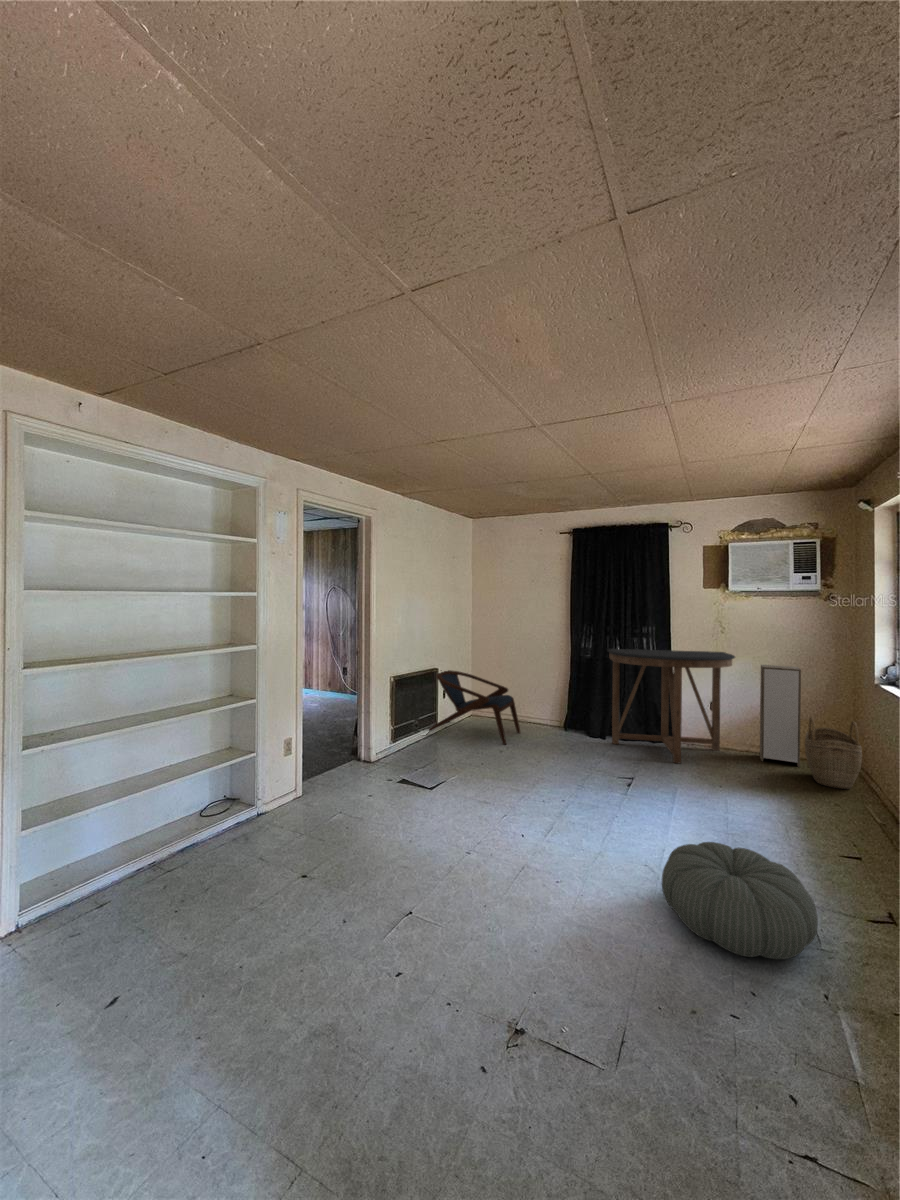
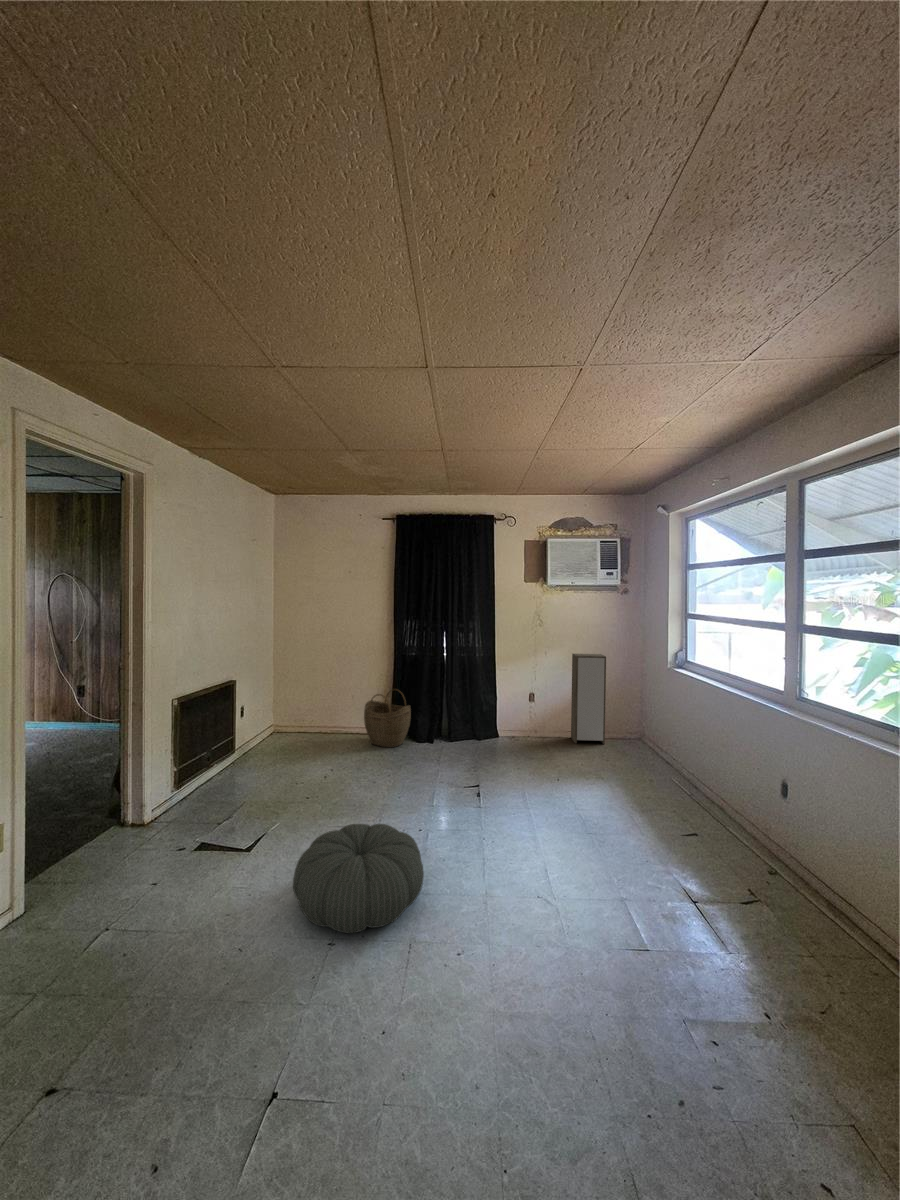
console table: present [607,649,735,763] -> none [438,643,556,758]
armchair: present [429,670,520,745] -> none [214,681,343,767]
woven basket: present [805,717,862,789] -> present [364,689,411,748]
pouf: present [662,842,818,959] -> present [293,824,424,933]

